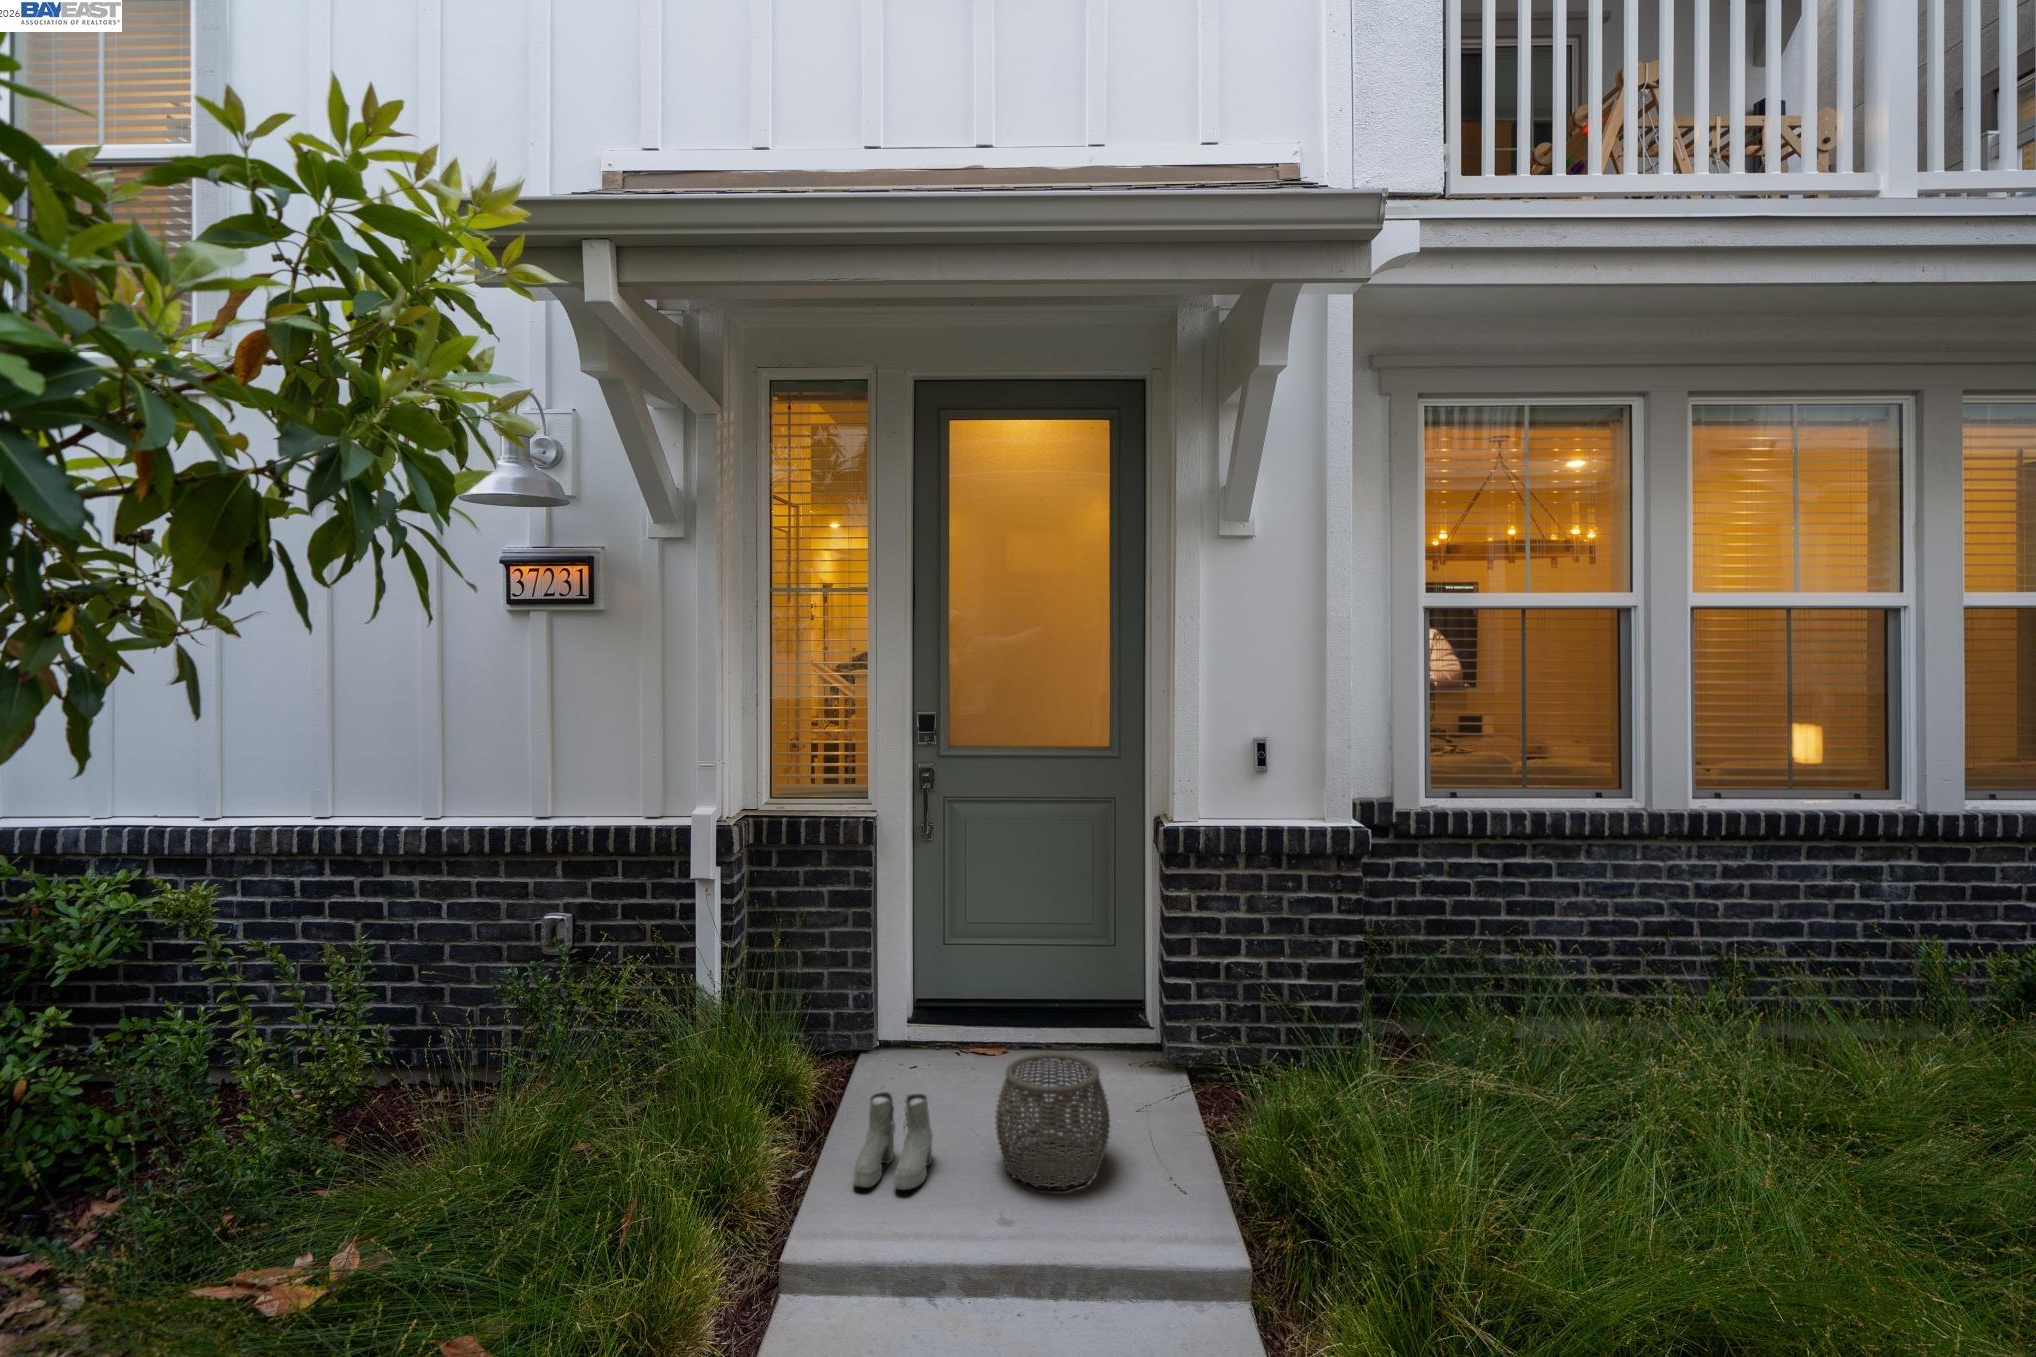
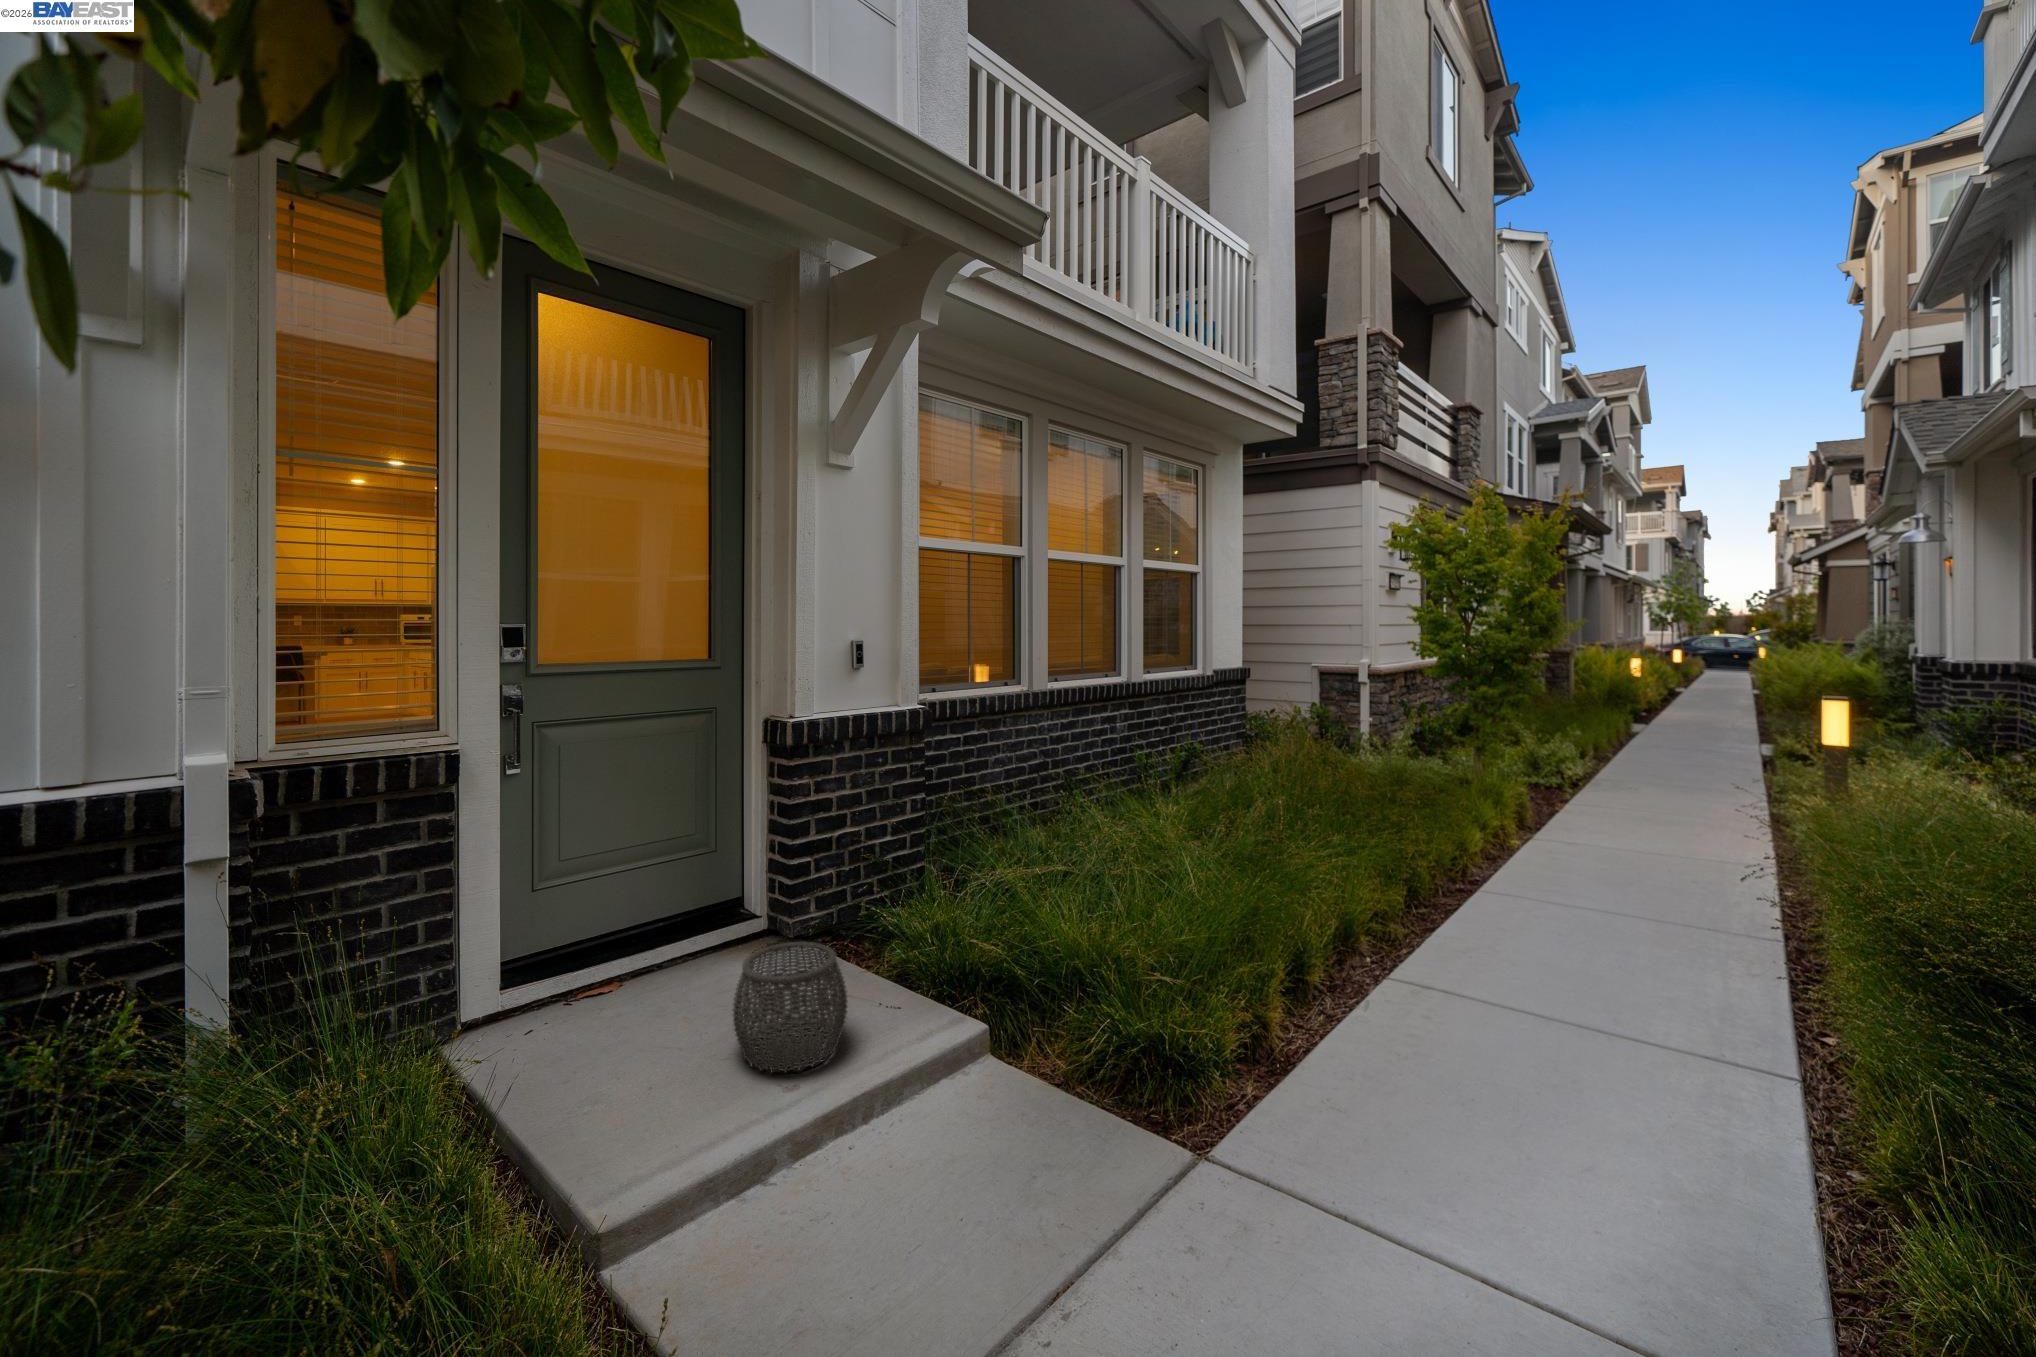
boots: present [853,1092,933,1190] -> none [601,1029,688,1155]

